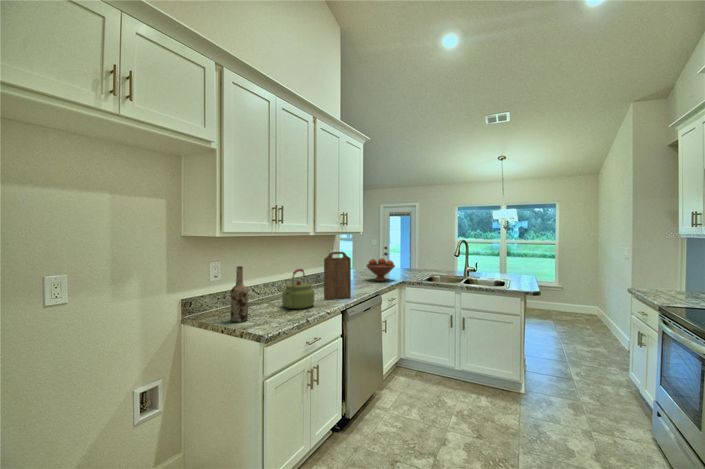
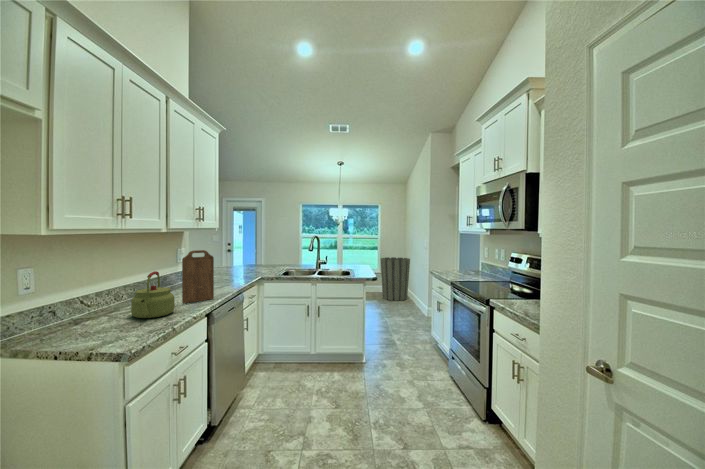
fruit bowl: present [366,258,395,281] -> none [221,255,253,279]
wine bottle: present [230,266,248,322] -> none [62,273,90,344]
trash can: none [557,268,602,324] -> present [381,257,410,301]

